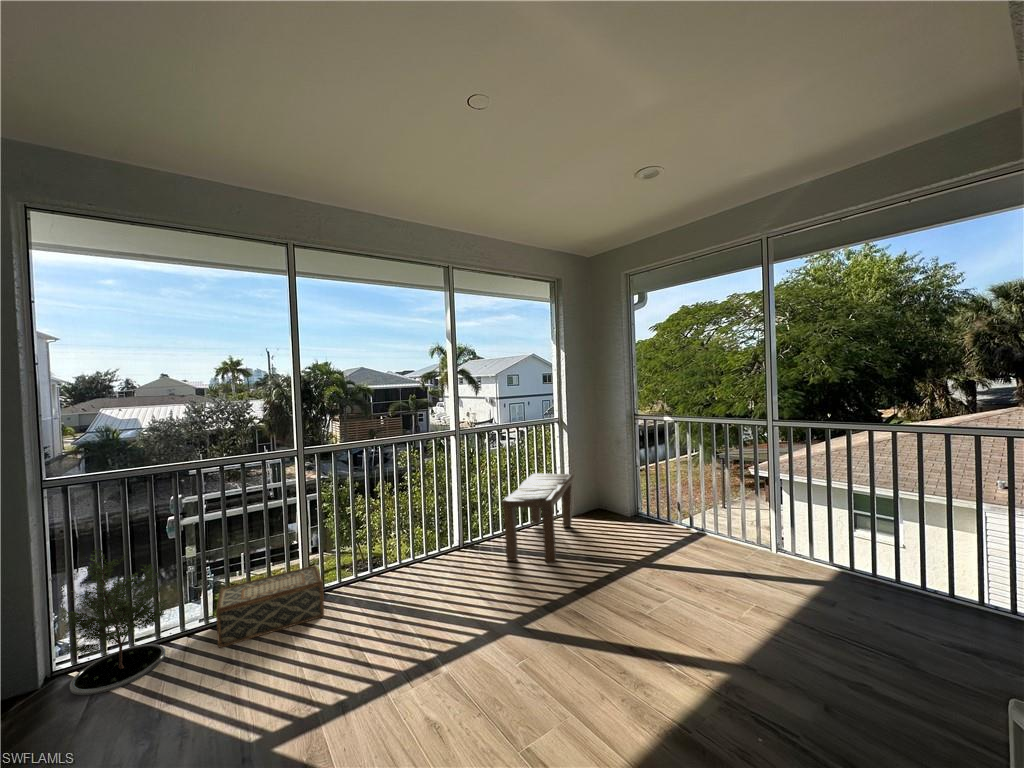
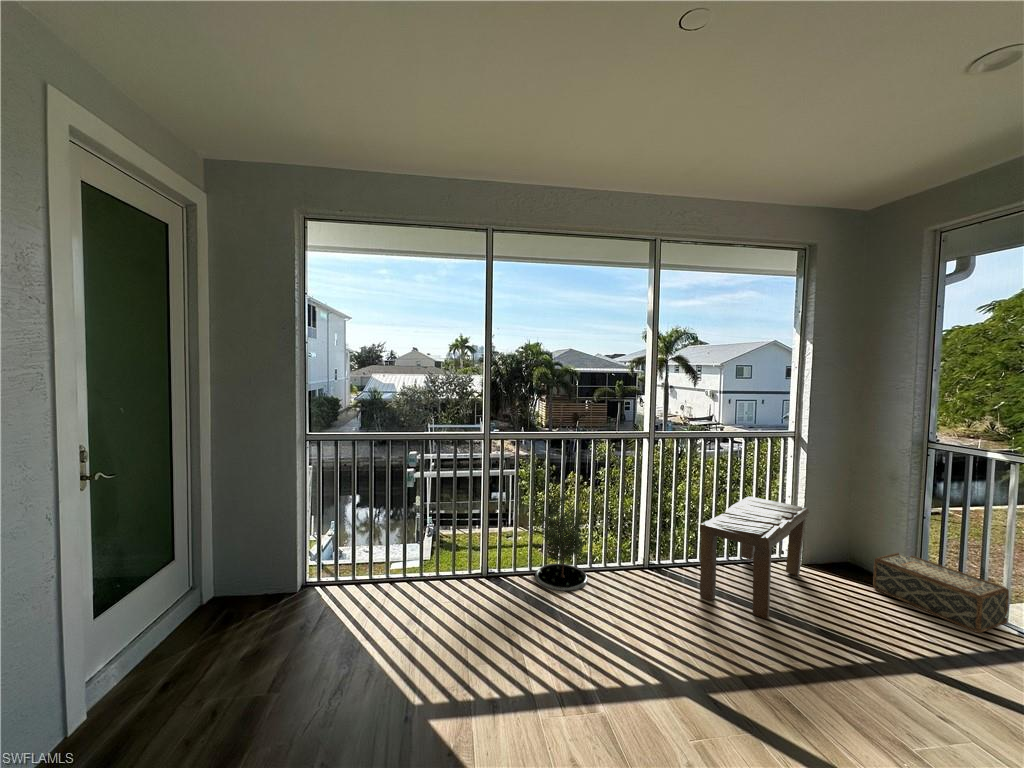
potted tree: present [60,549,168,695] -> present [536,493,589,591]
woven basket: present [216,565,324,648] -> present [873,553,1009,633]

